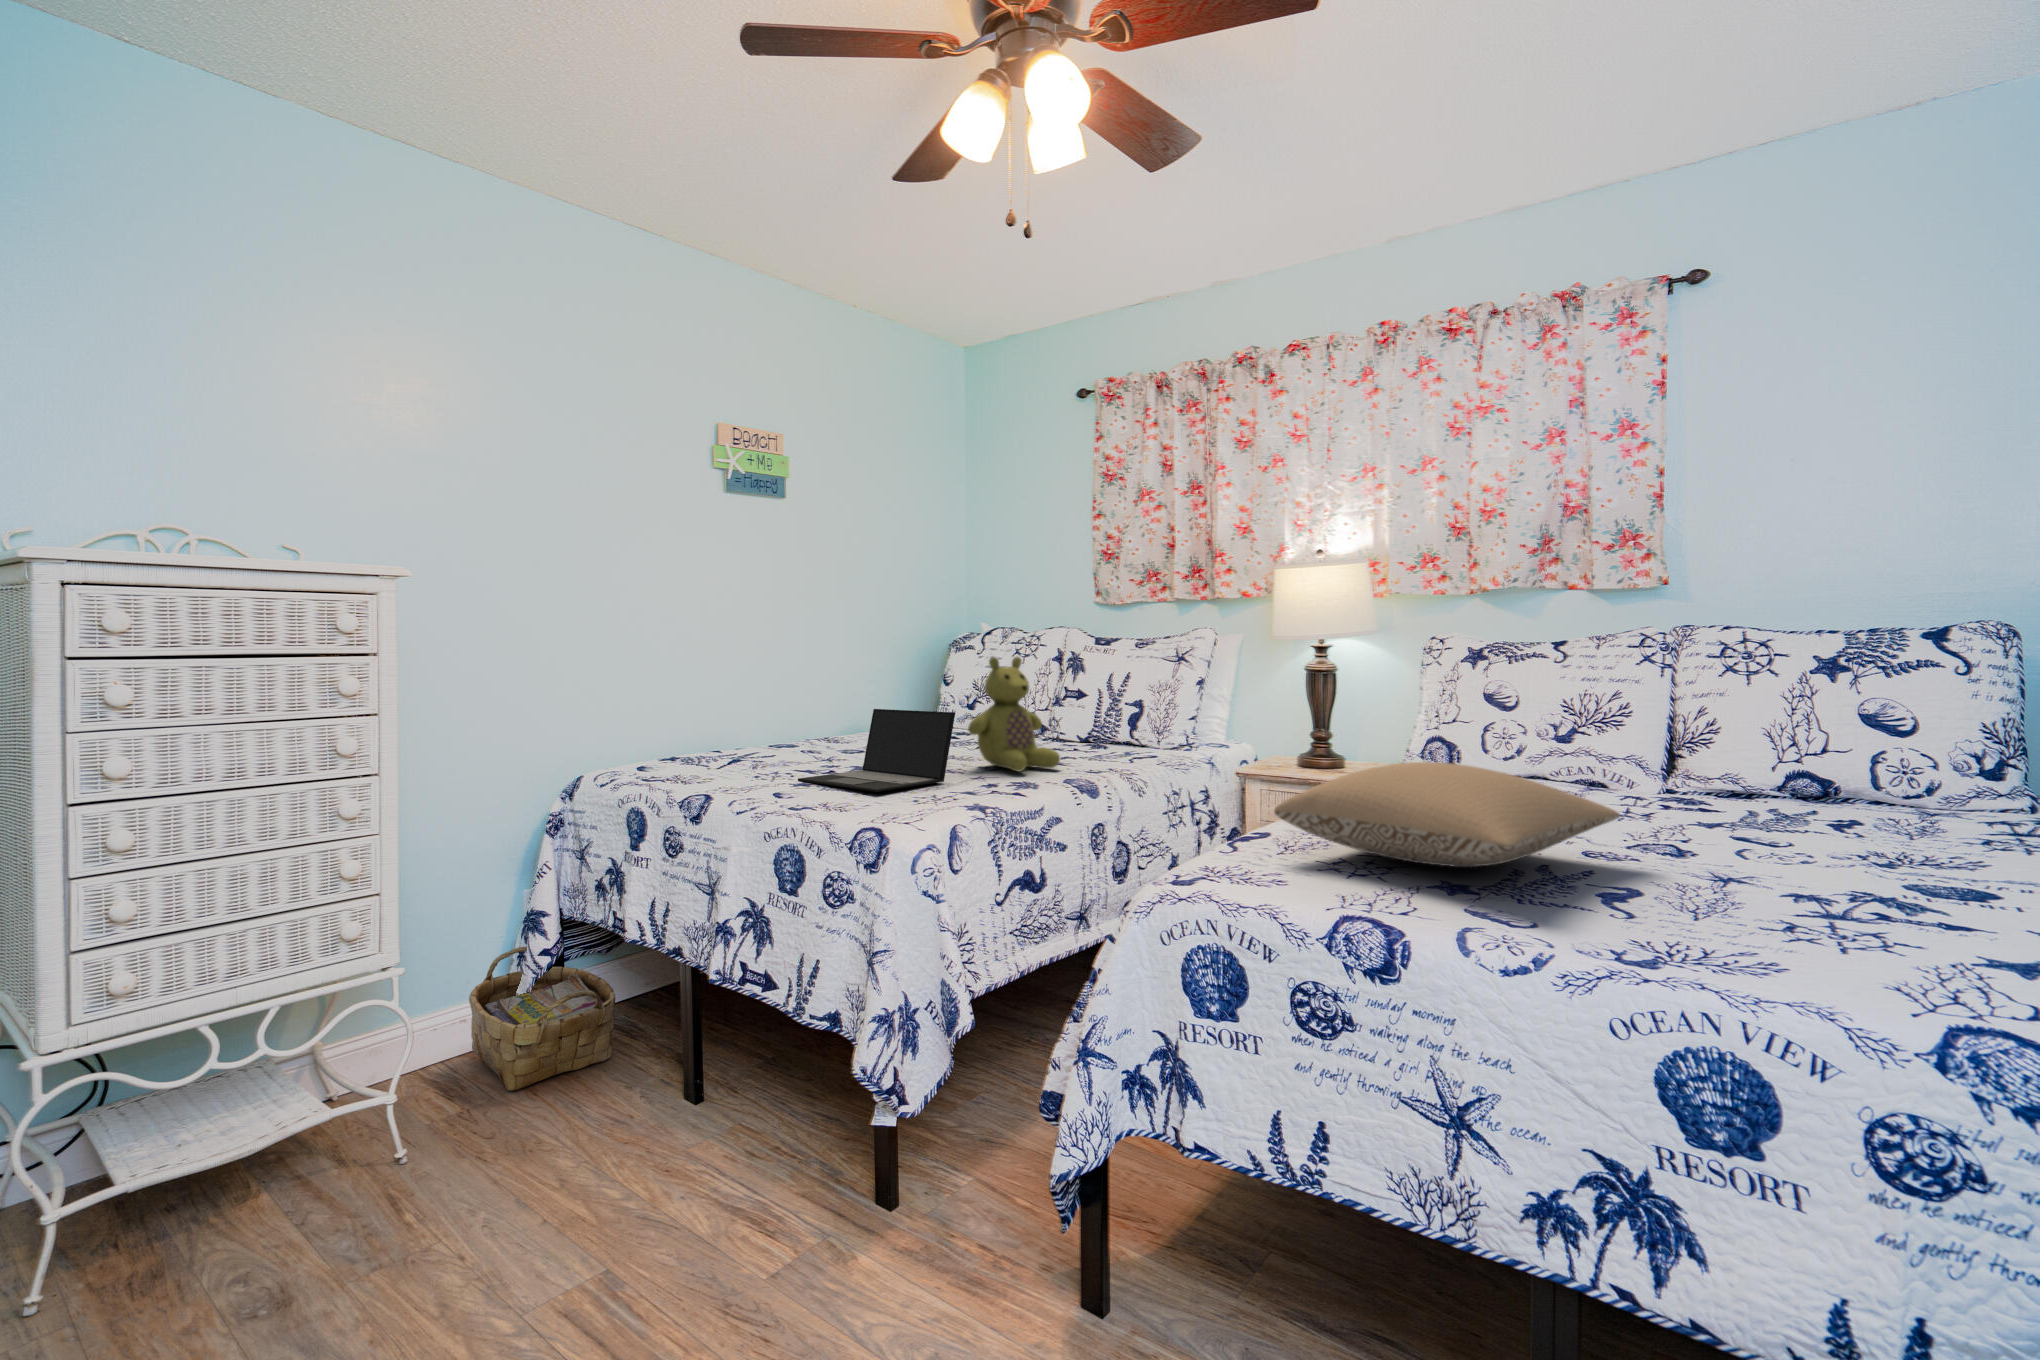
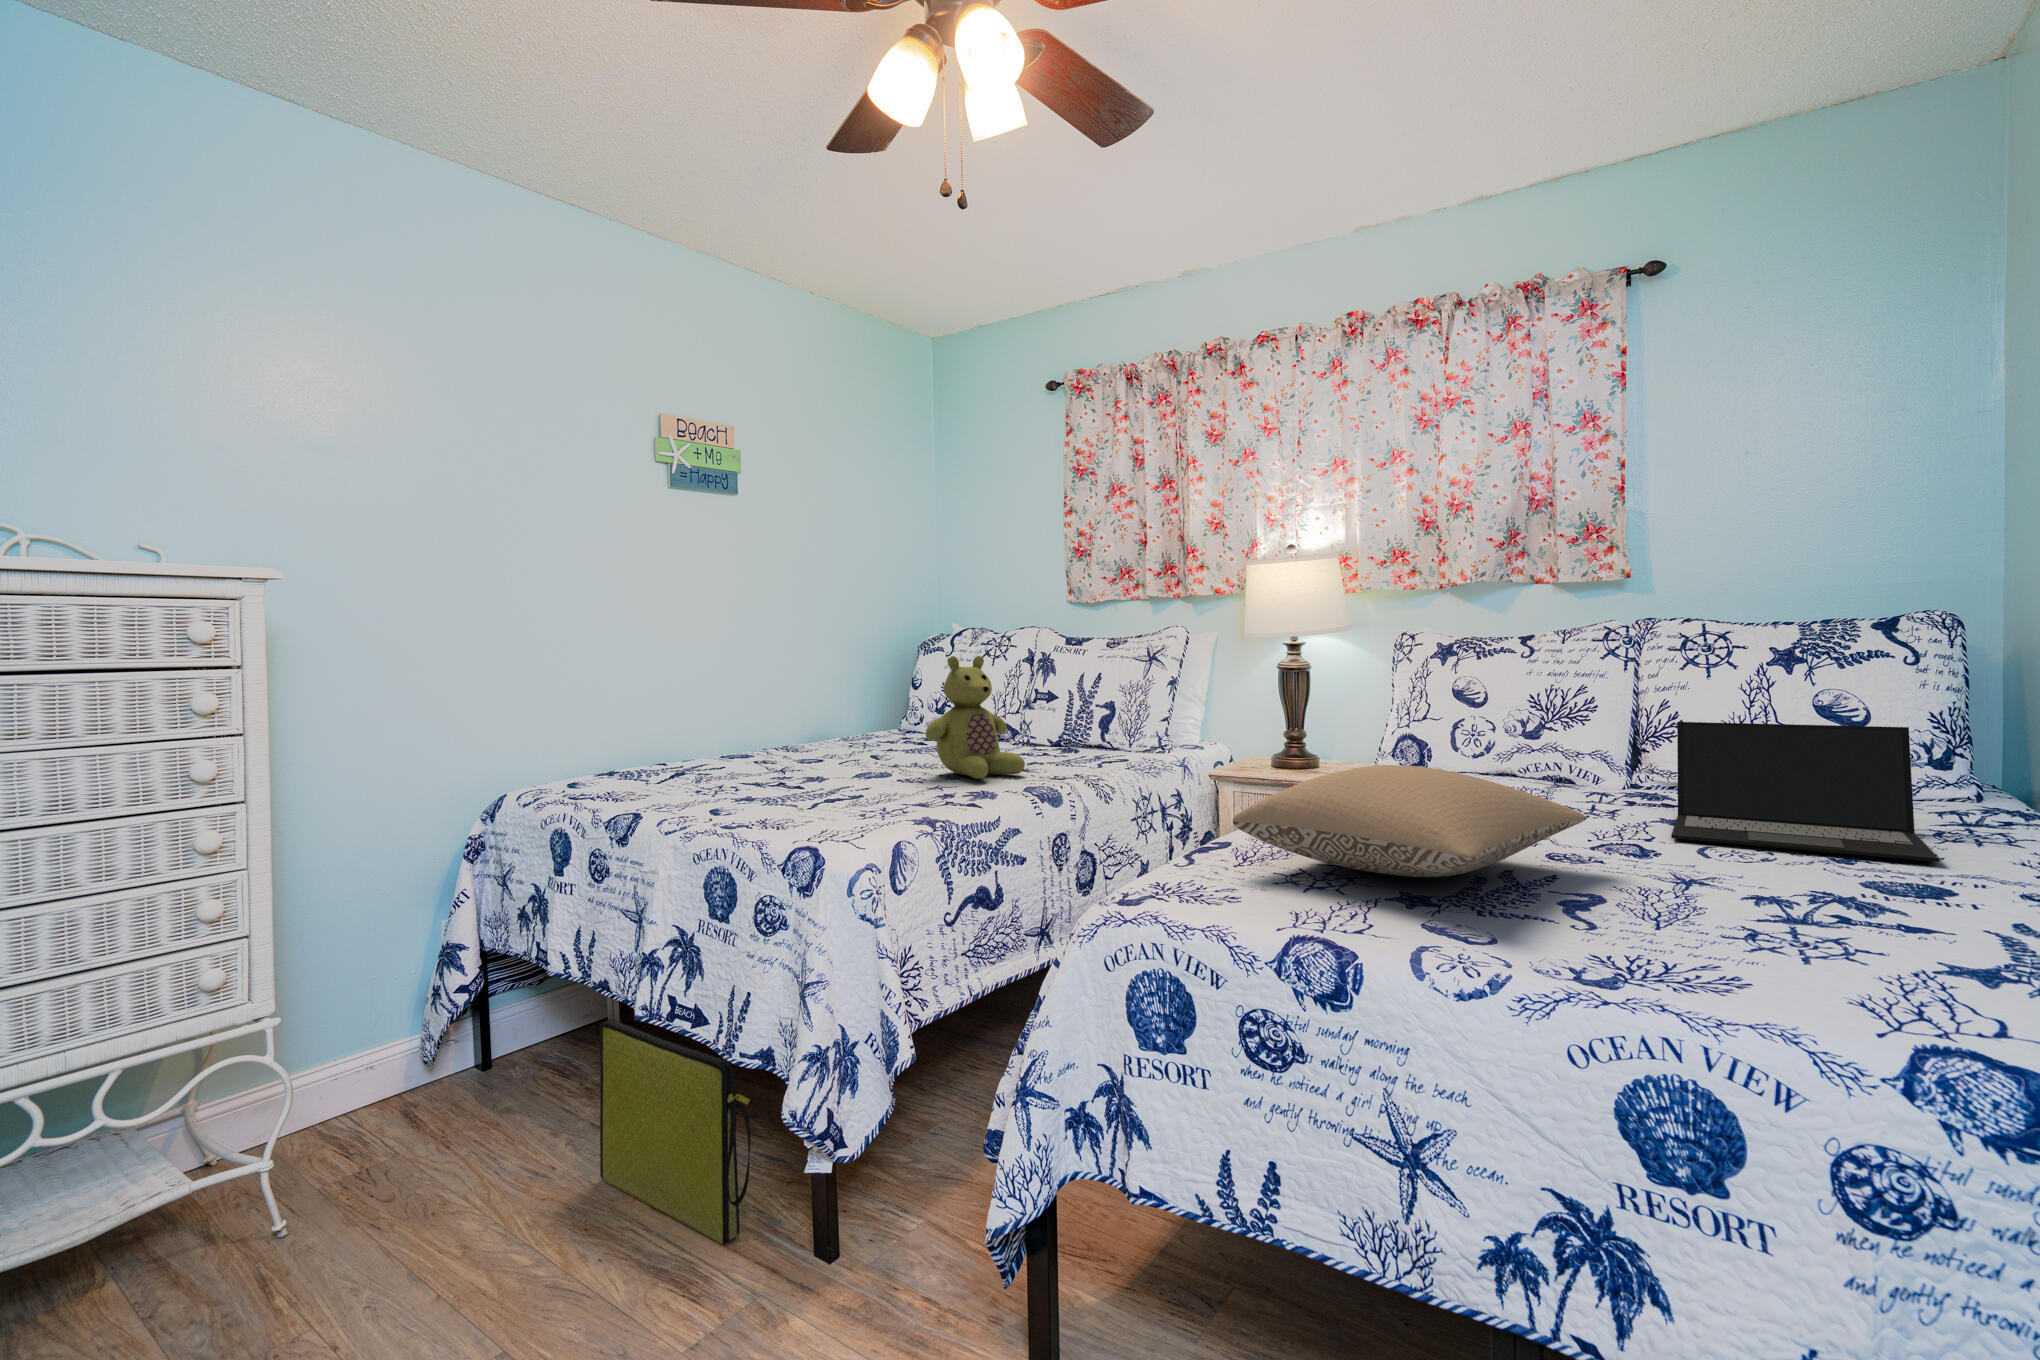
laptop: present [798,709,955,792] -> present [1671,722,1939,862]
woven basket: present [469,946,615,1091] -> none [356,986,529,1152]
bag: none [684,979,823,1184] -> present [599,1019,751,1245]

